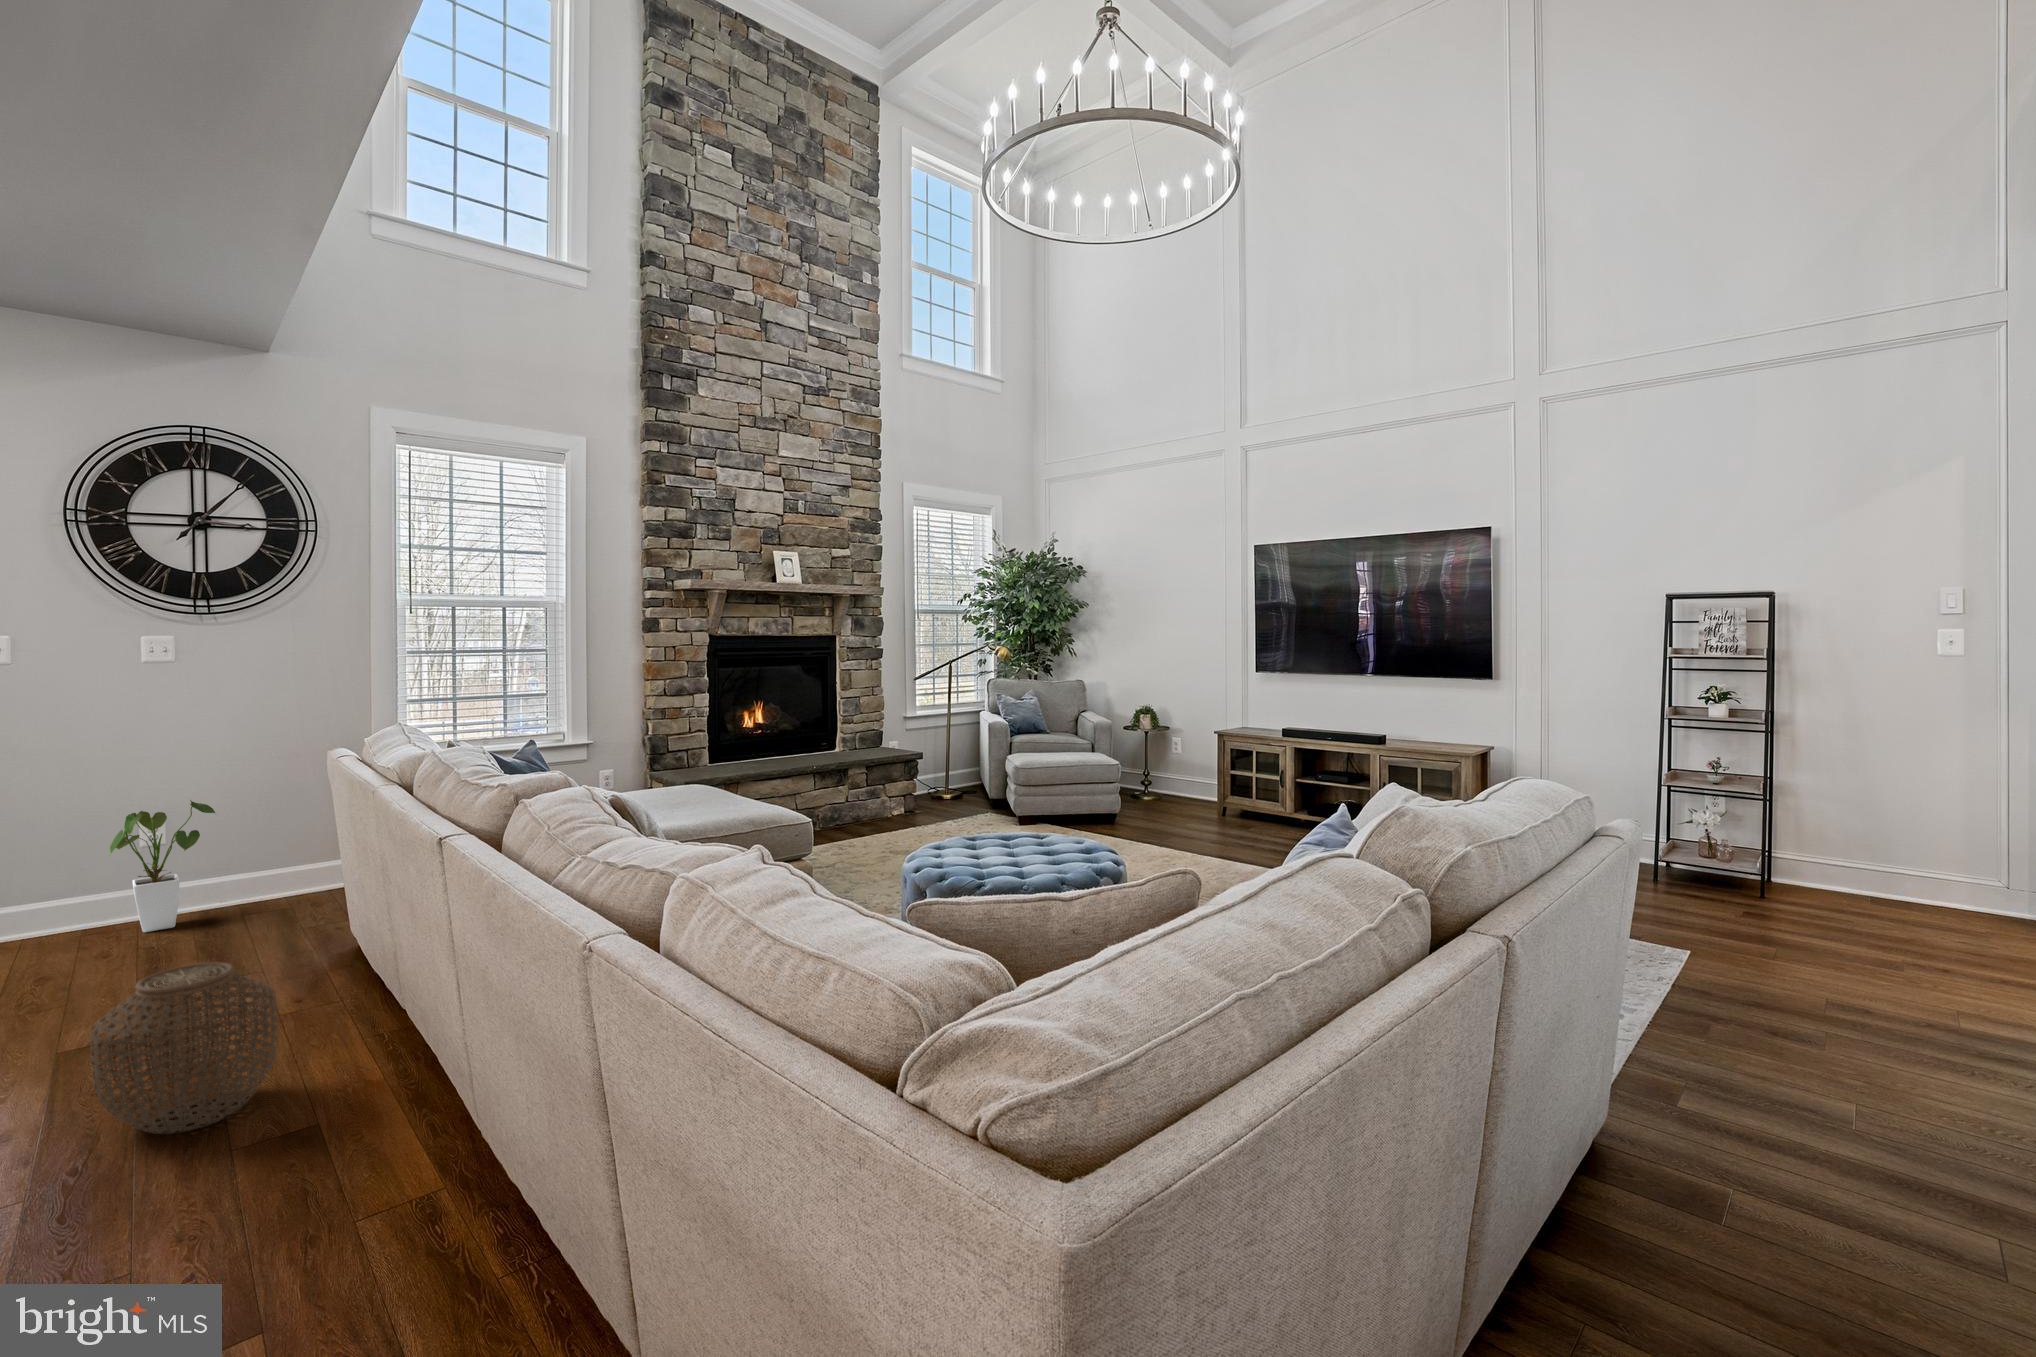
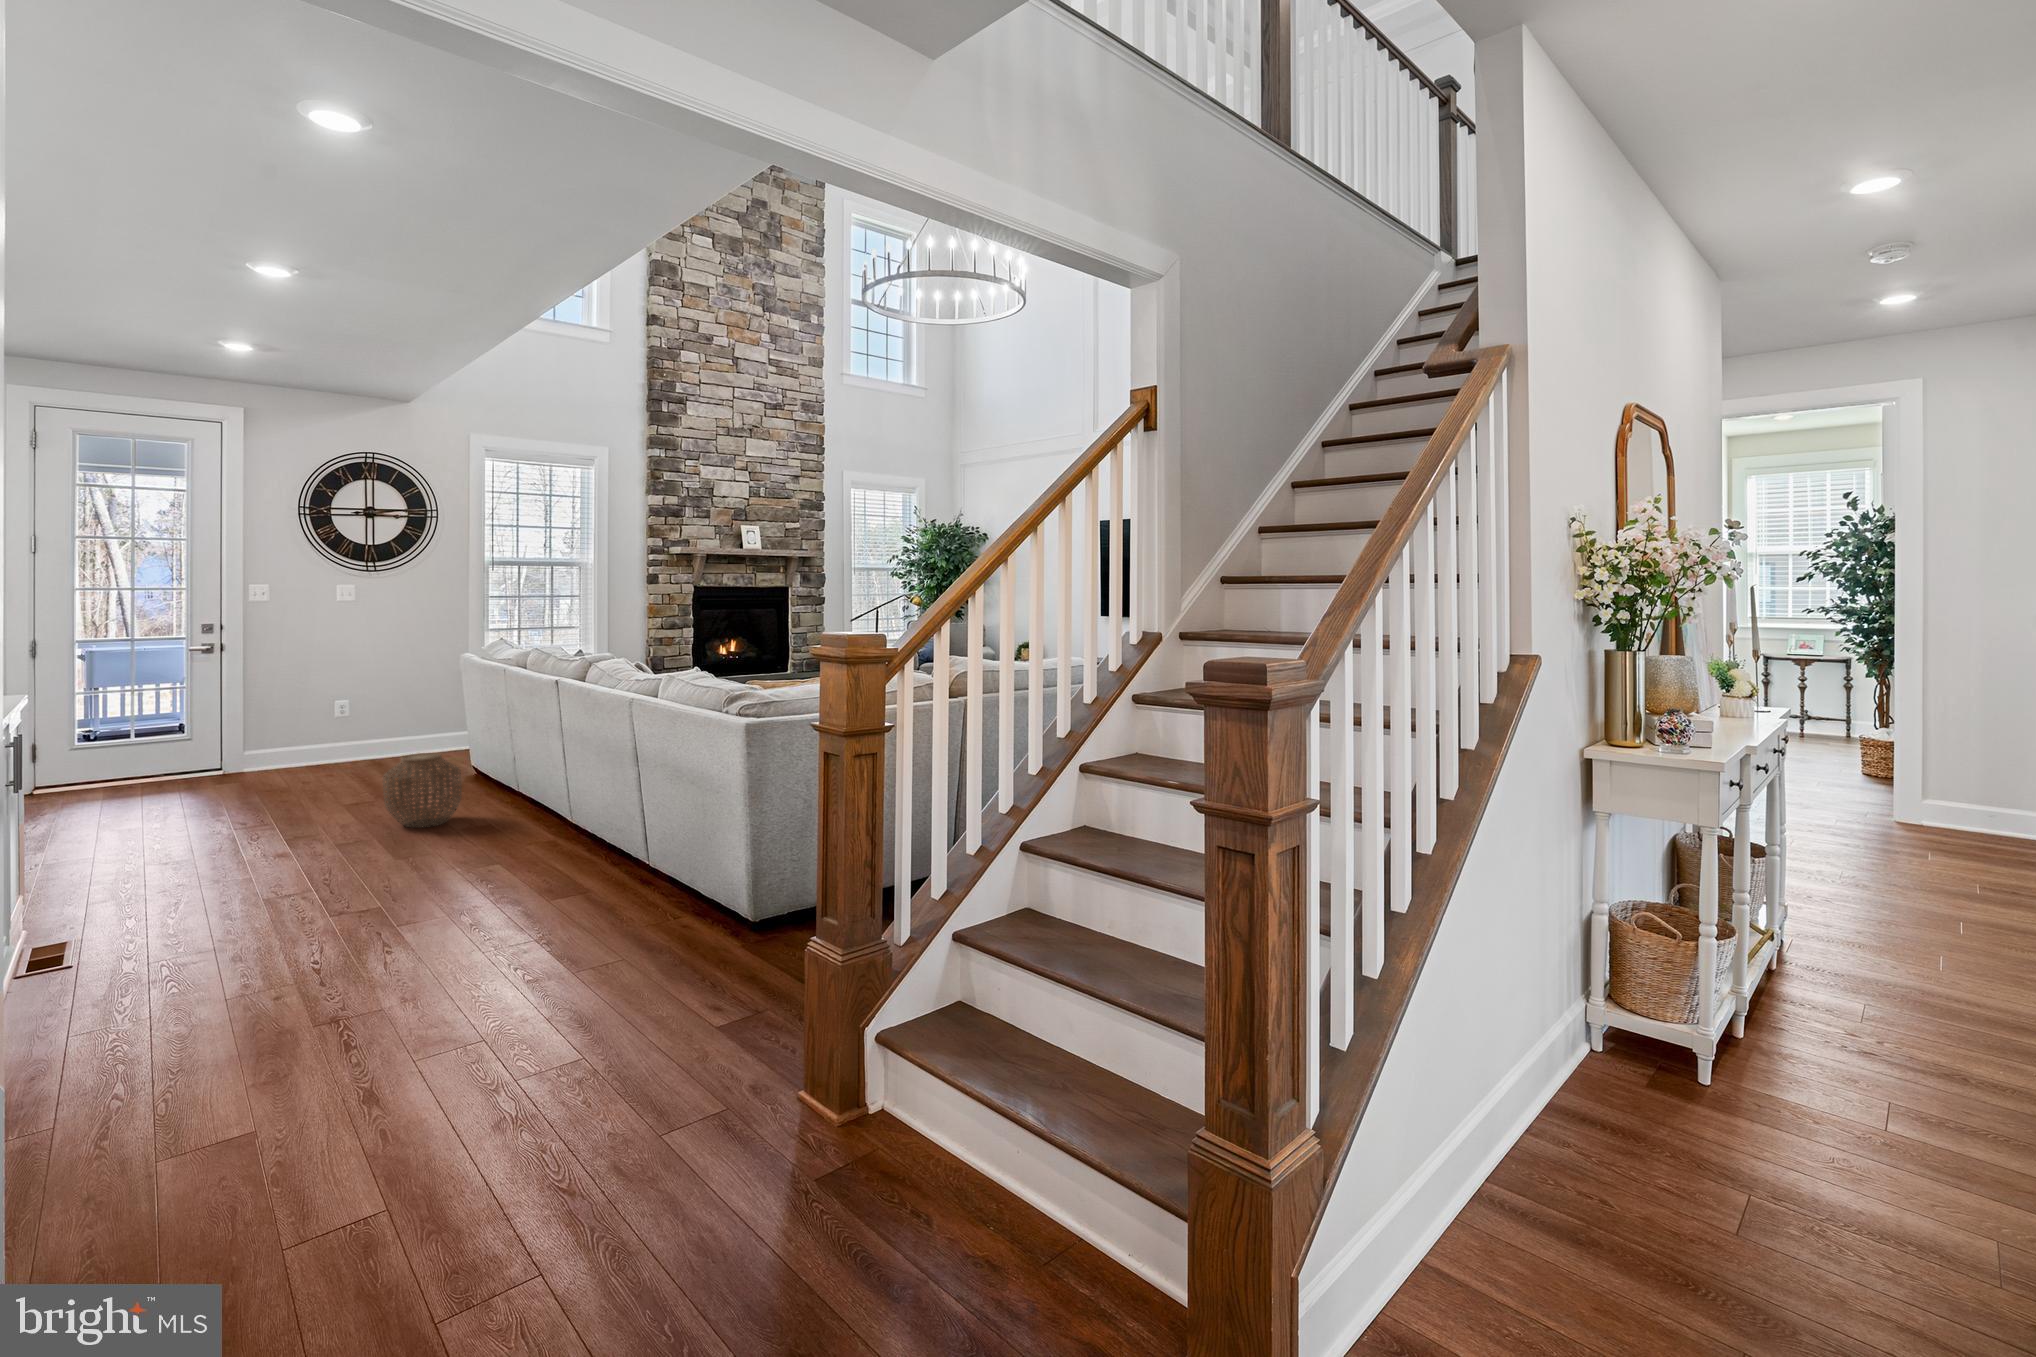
house plant: present [110,800,215,932] -> none [329,685,384,762]

